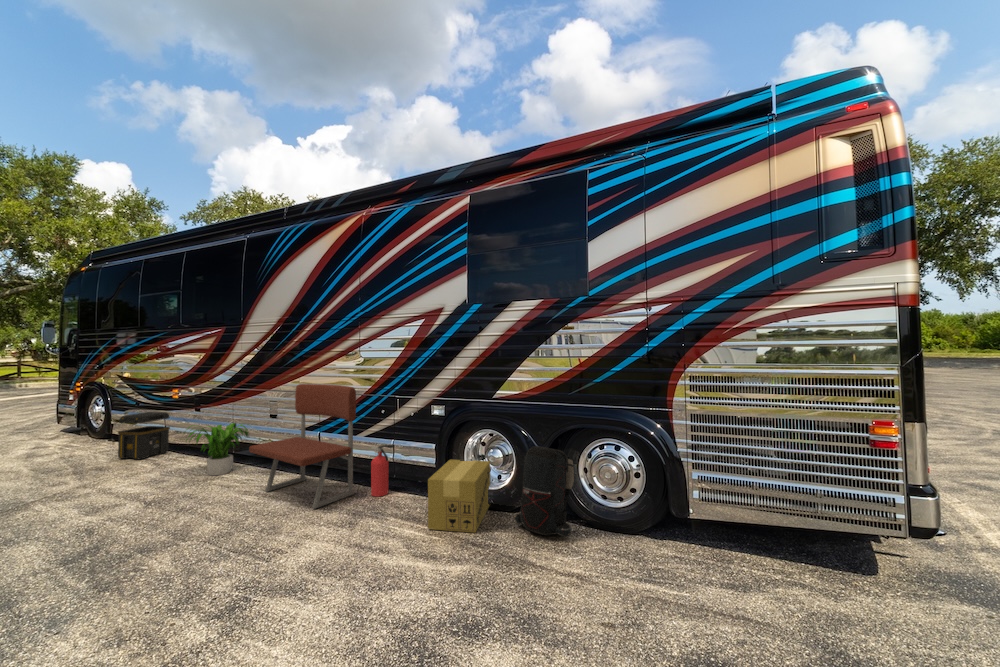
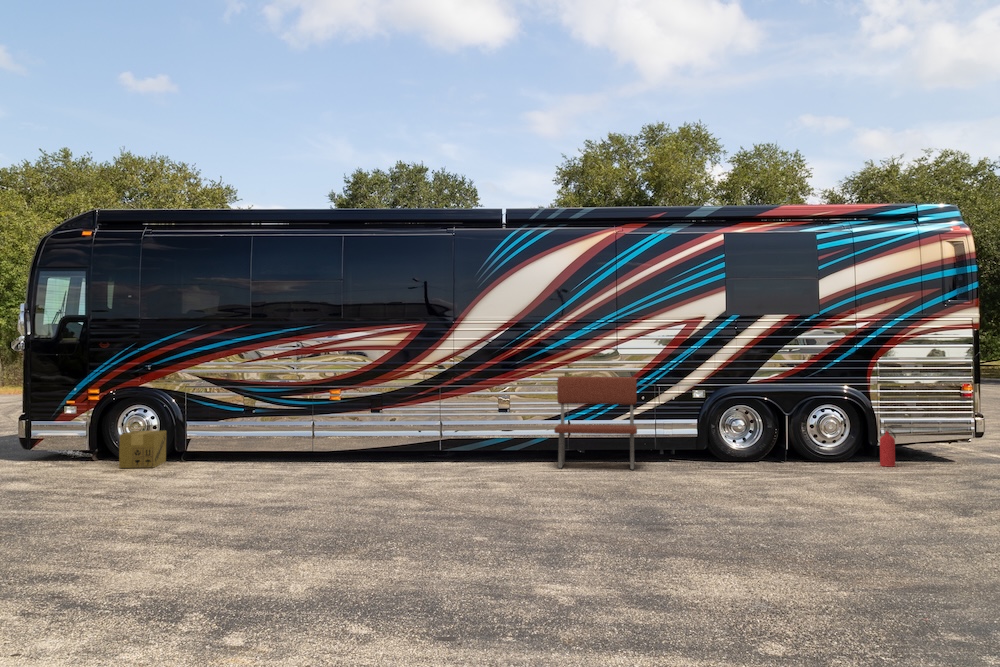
toolbox: present [118,412,170,460] -> none [294,416,330,467]
potted plant: present [188,423,249,476] -> none [441,418,492,467]
fire extinguisher: present [371,445,394,496] -> present [879,425,902,467]
backpack: present [514,446,574,536] -> none [777,412,820,466]
cardboard box: present [428,460,491,532] -> present [119,431,166,468]

